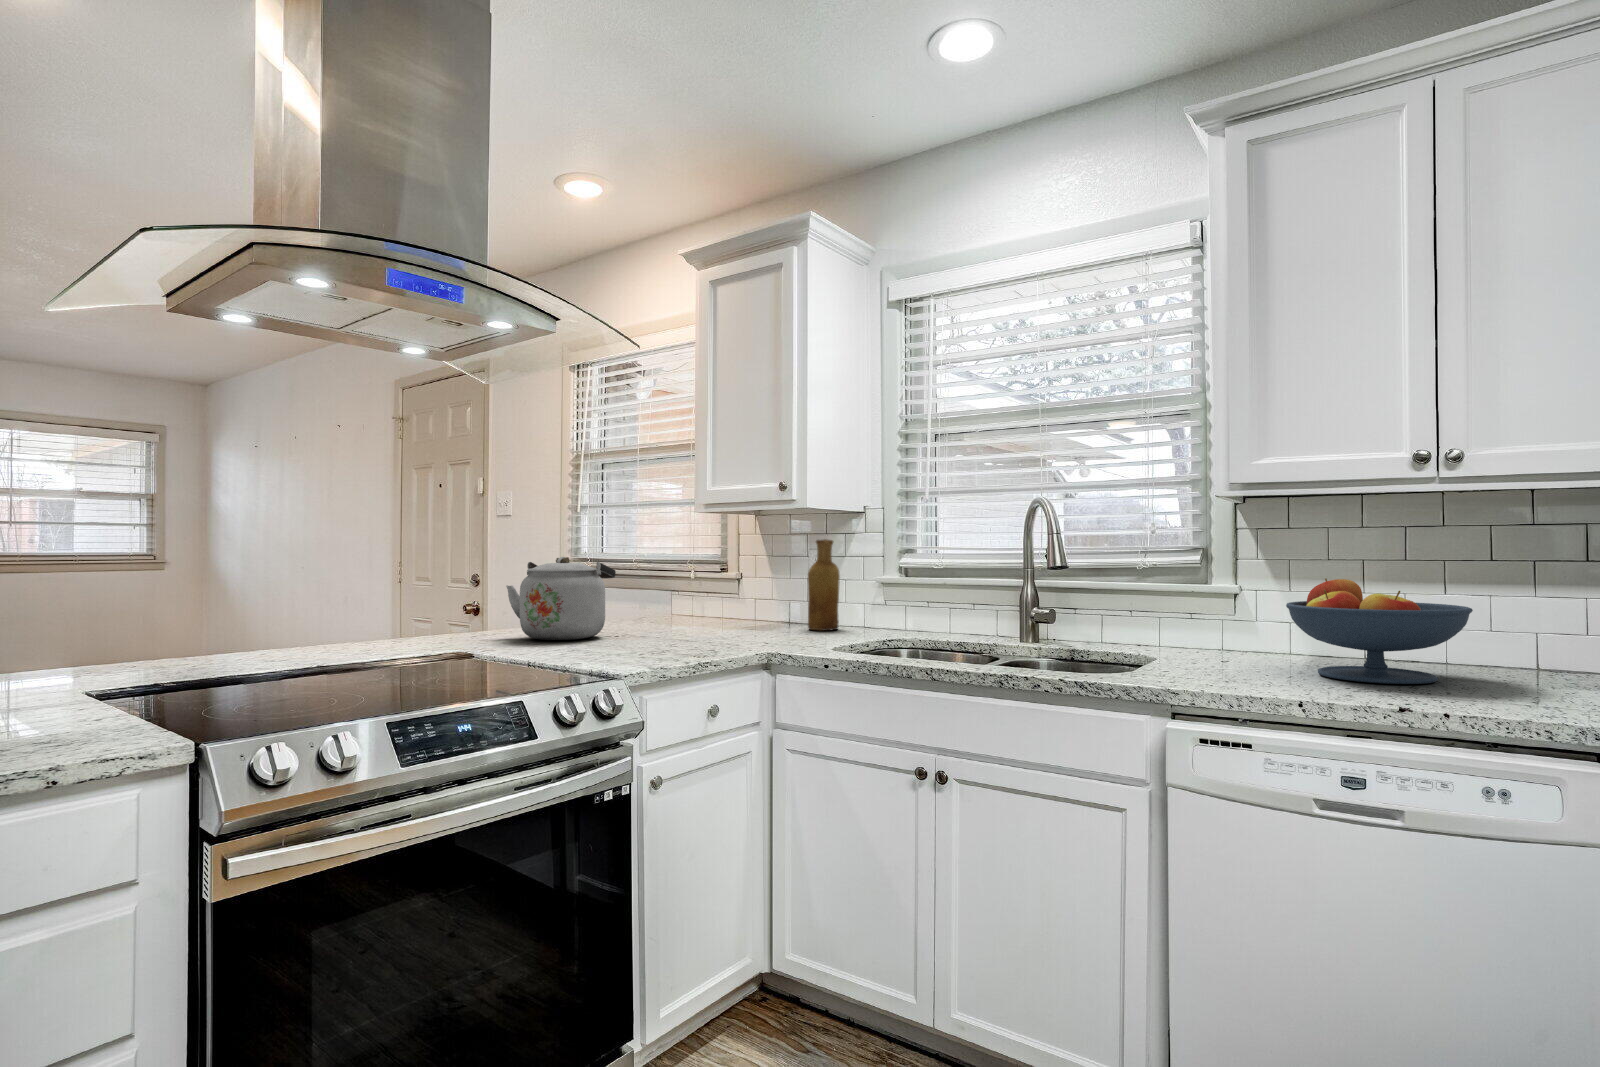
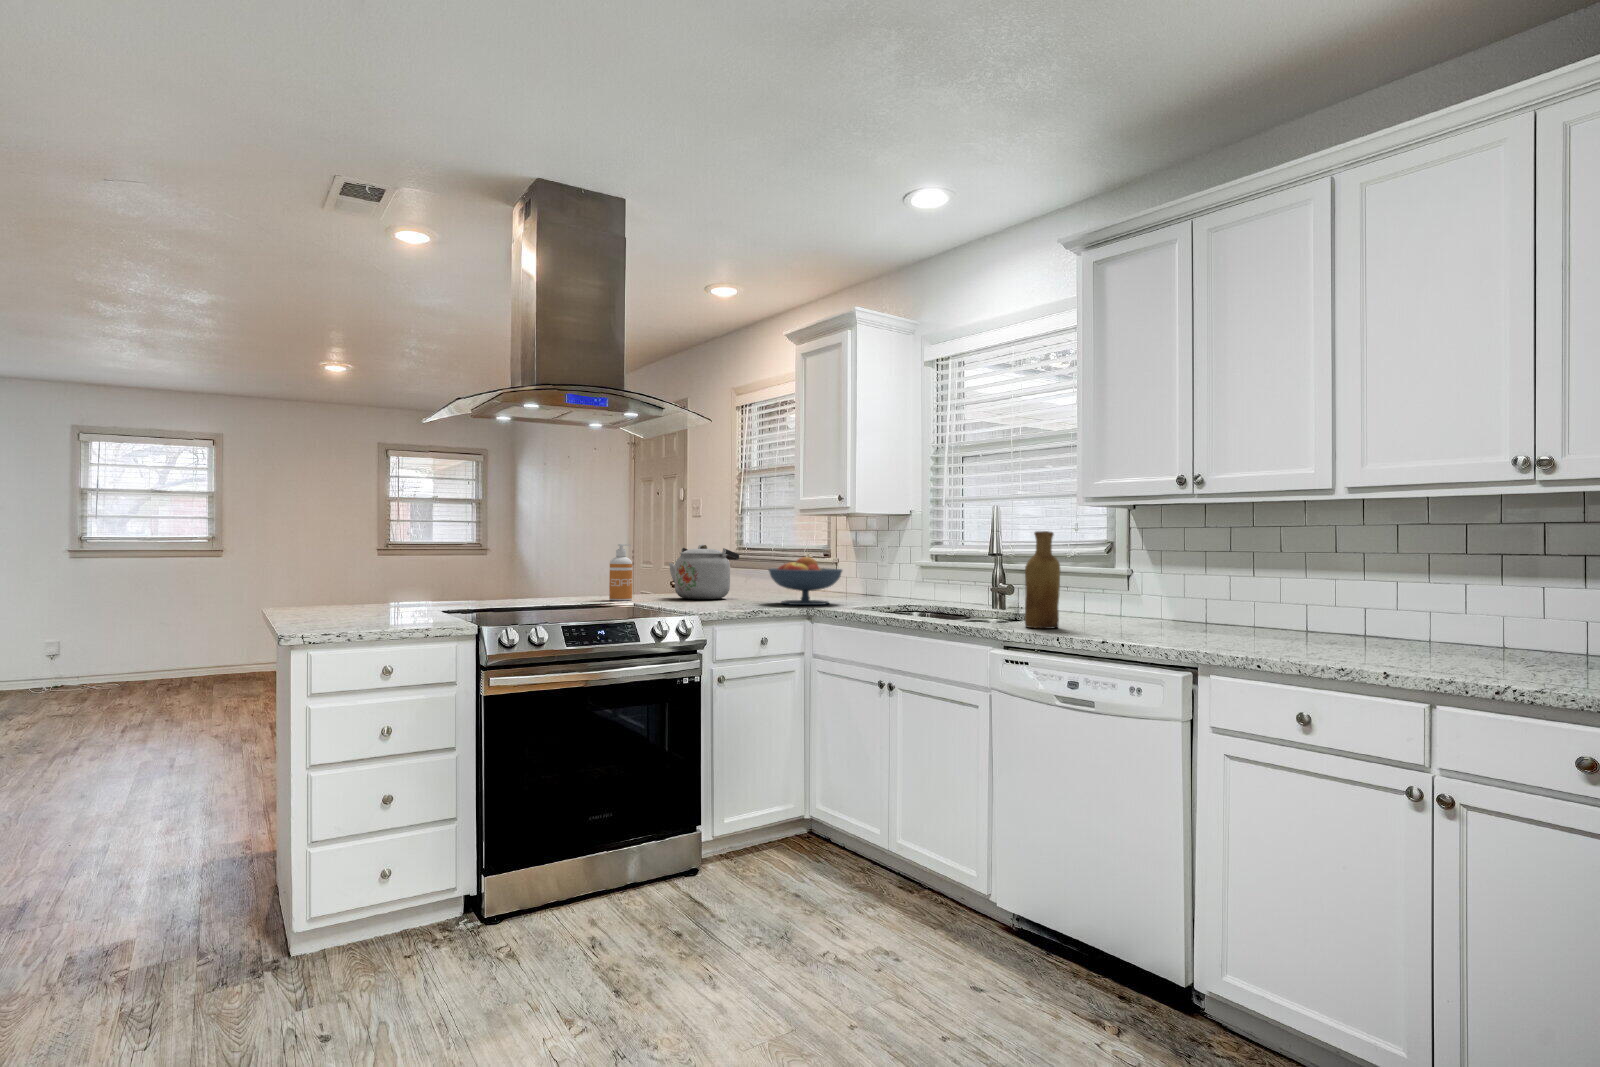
vase: present [808,539,840,631] -> present [1025,531,1060,629]
soap dispenser: none [416,558,455,649] -> present [609,544,632,601]
fruit bowl: present [1286,578,1473,684] -> present [769,557,842,605]

